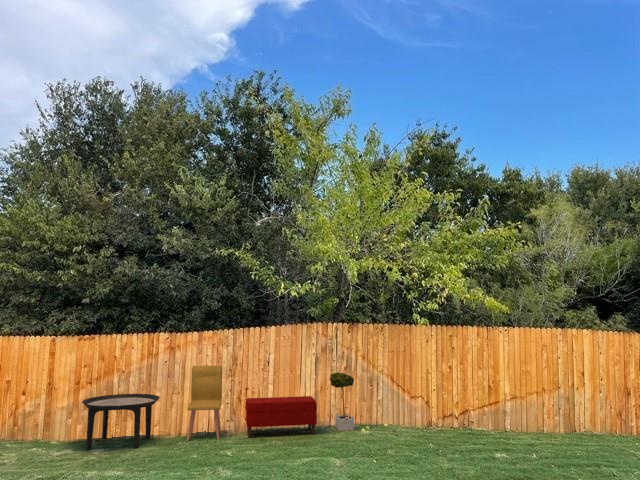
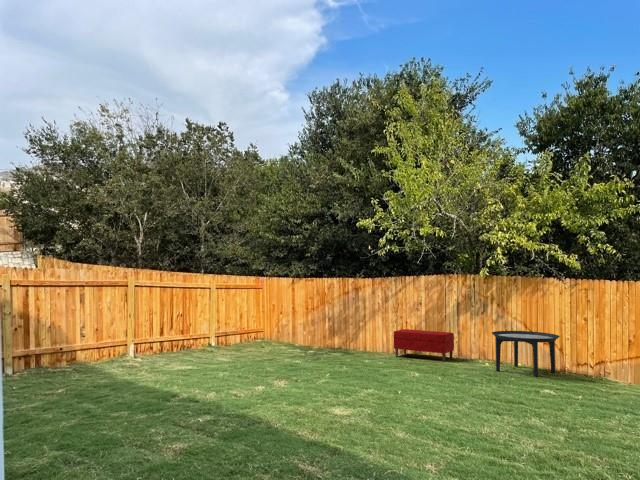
chair: present [187,365,222,441] -> none [356,302,389,355]
potted tree: present [330,372,354,431] -> none [463,314,486,364]
round table: present [82,394,160,450] -> present [492,331,560,377]

